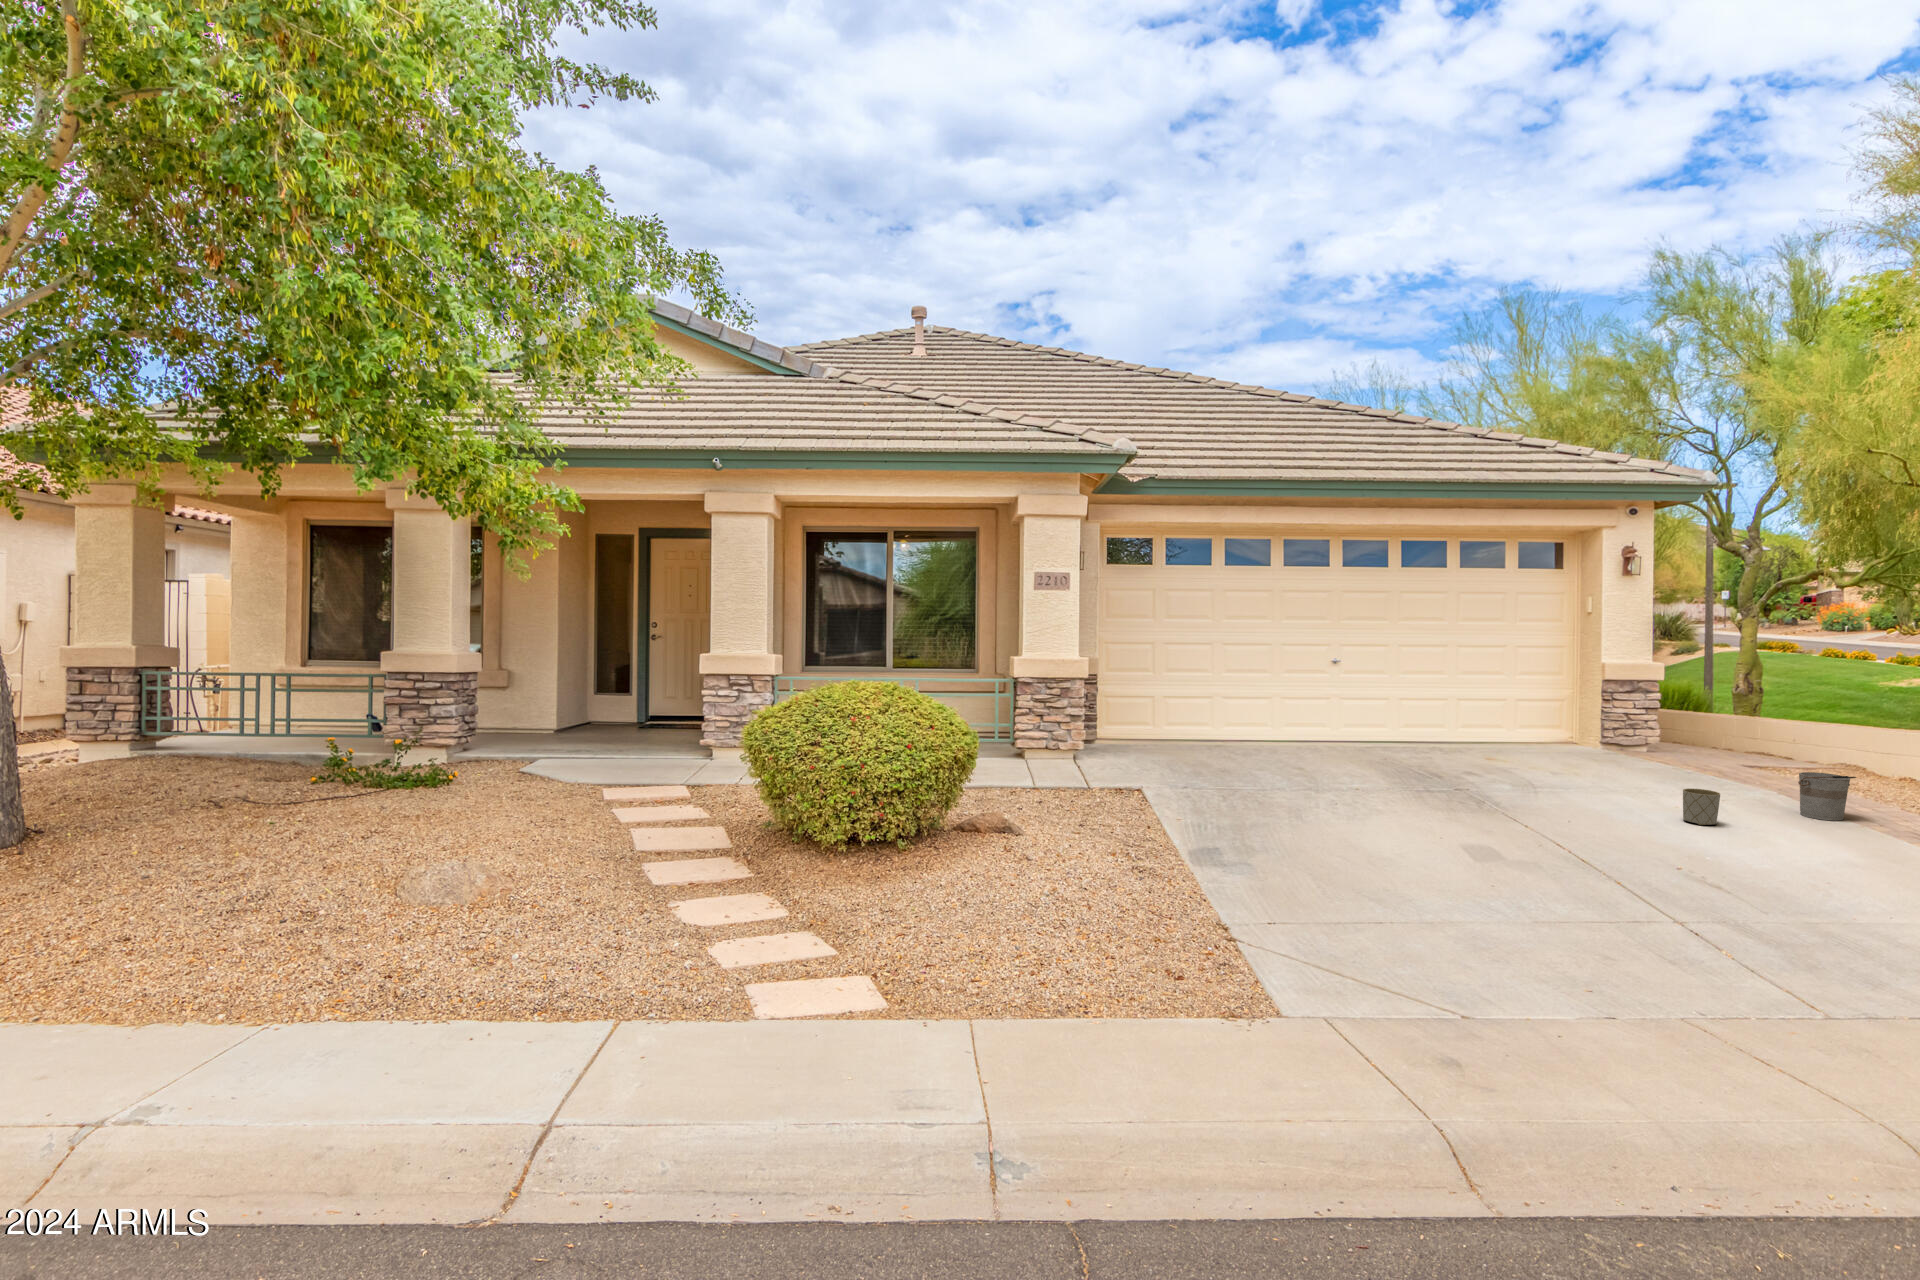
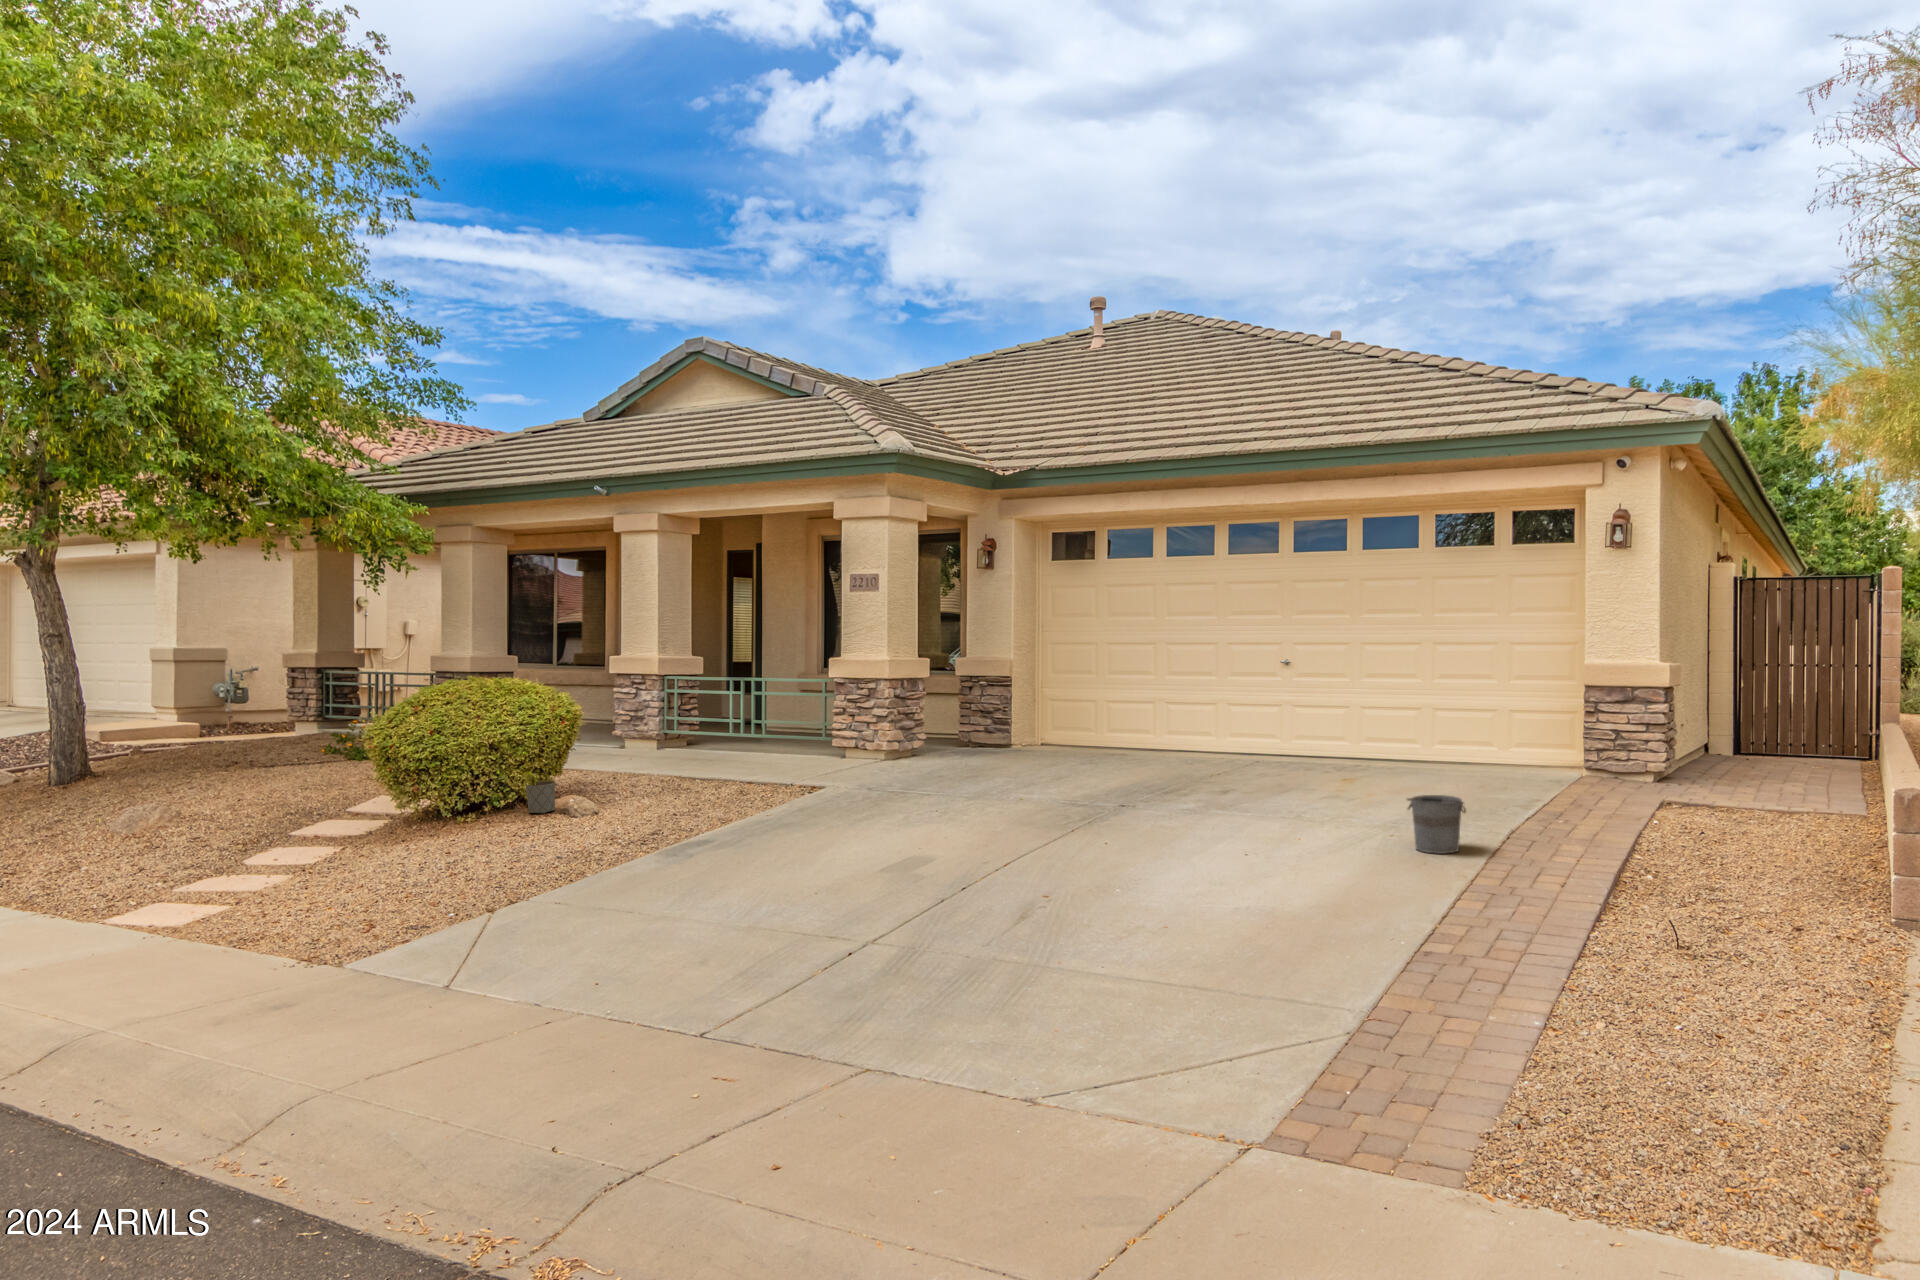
planter: present [1683,788,1720,825] -> present [526,781,555,814]

